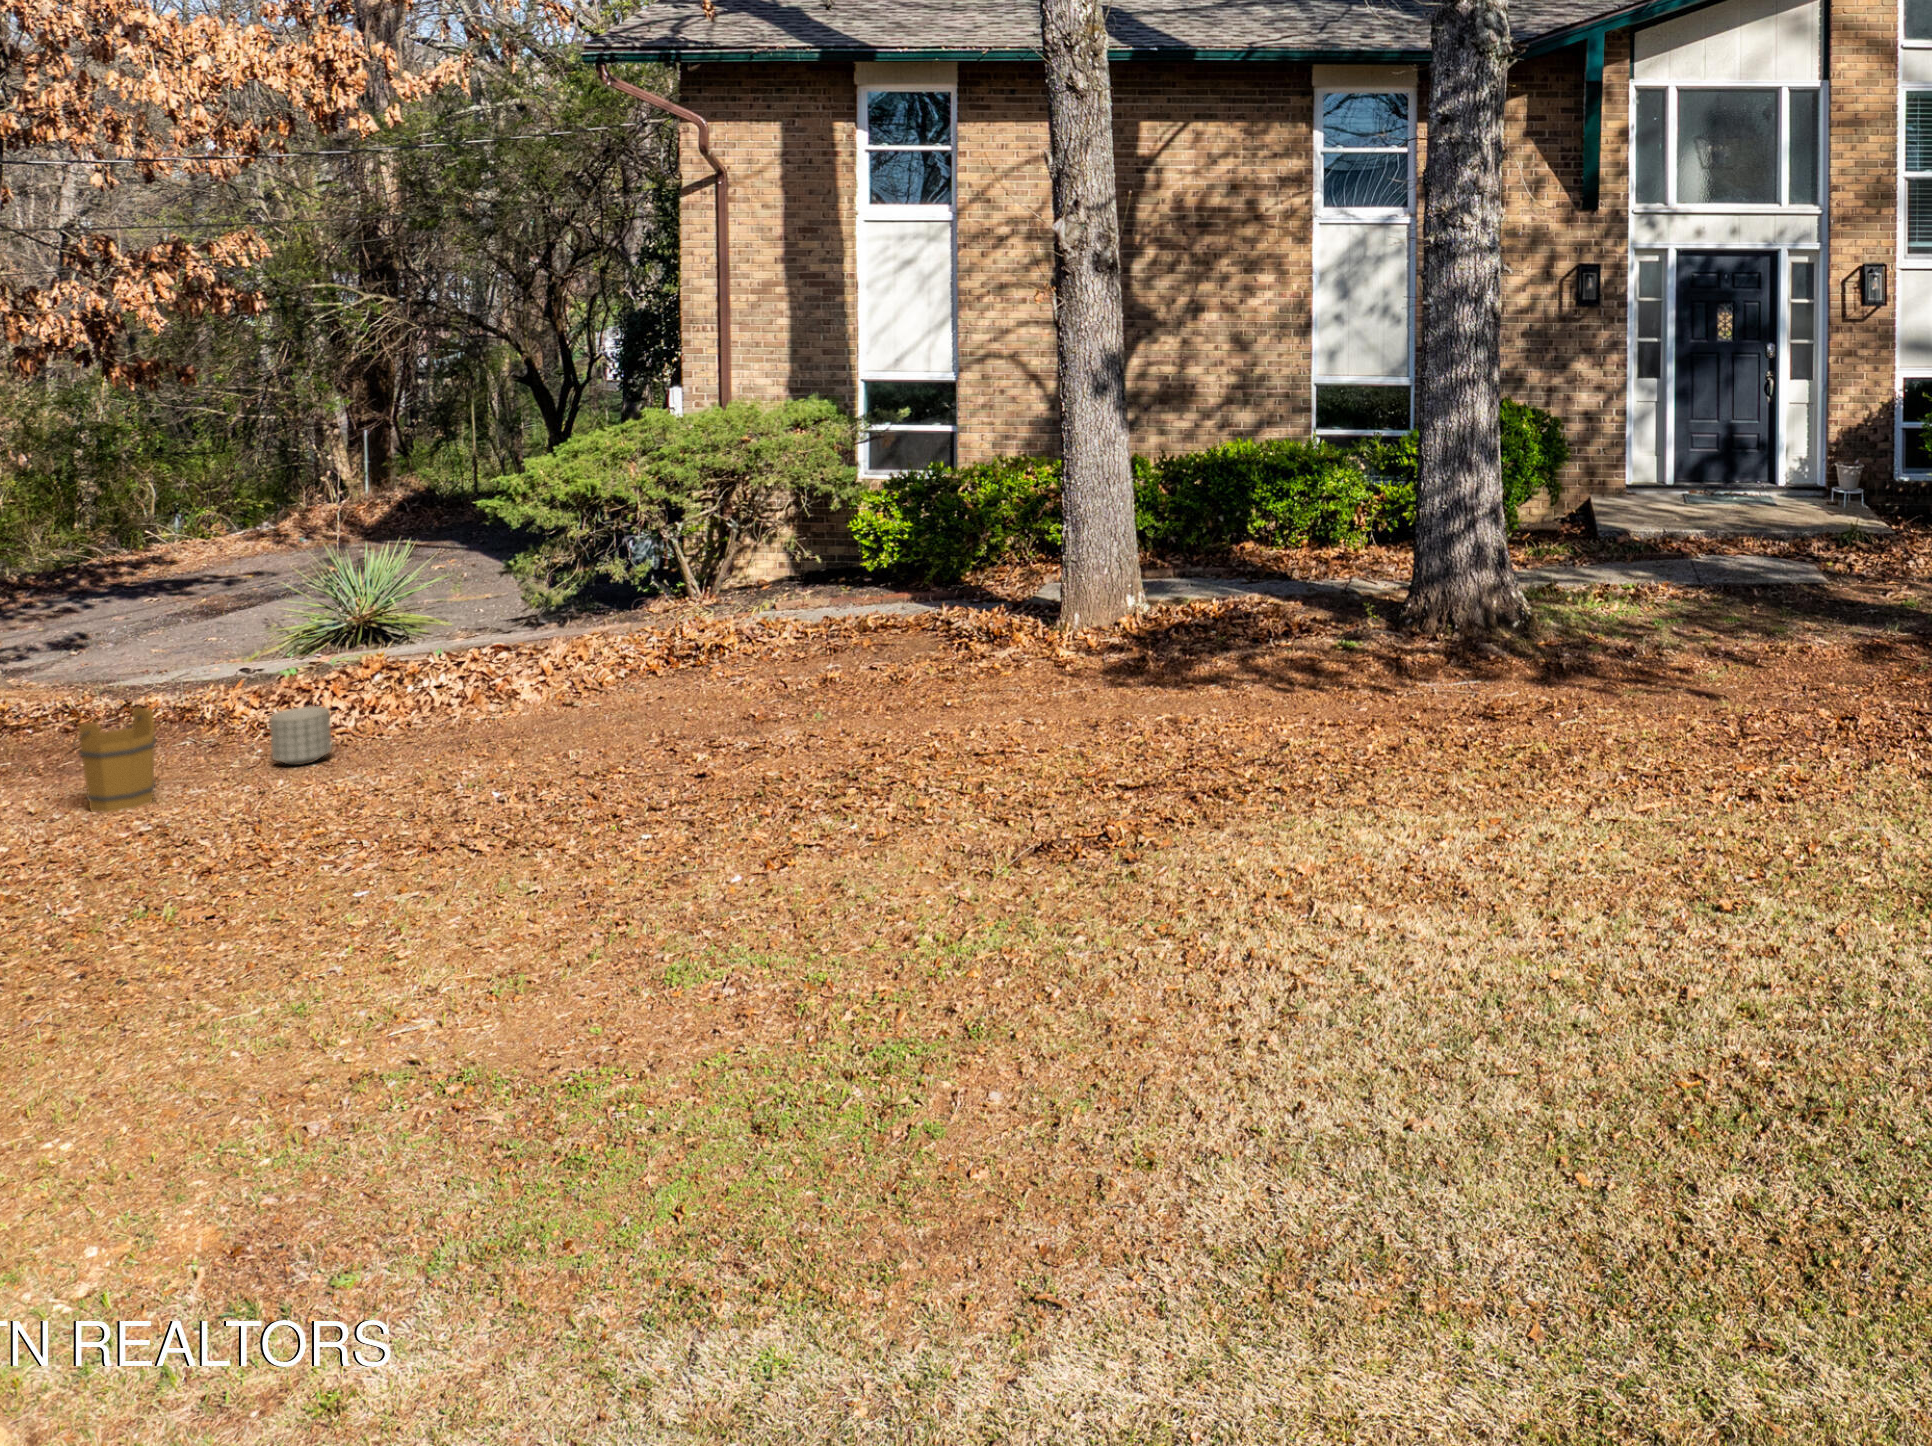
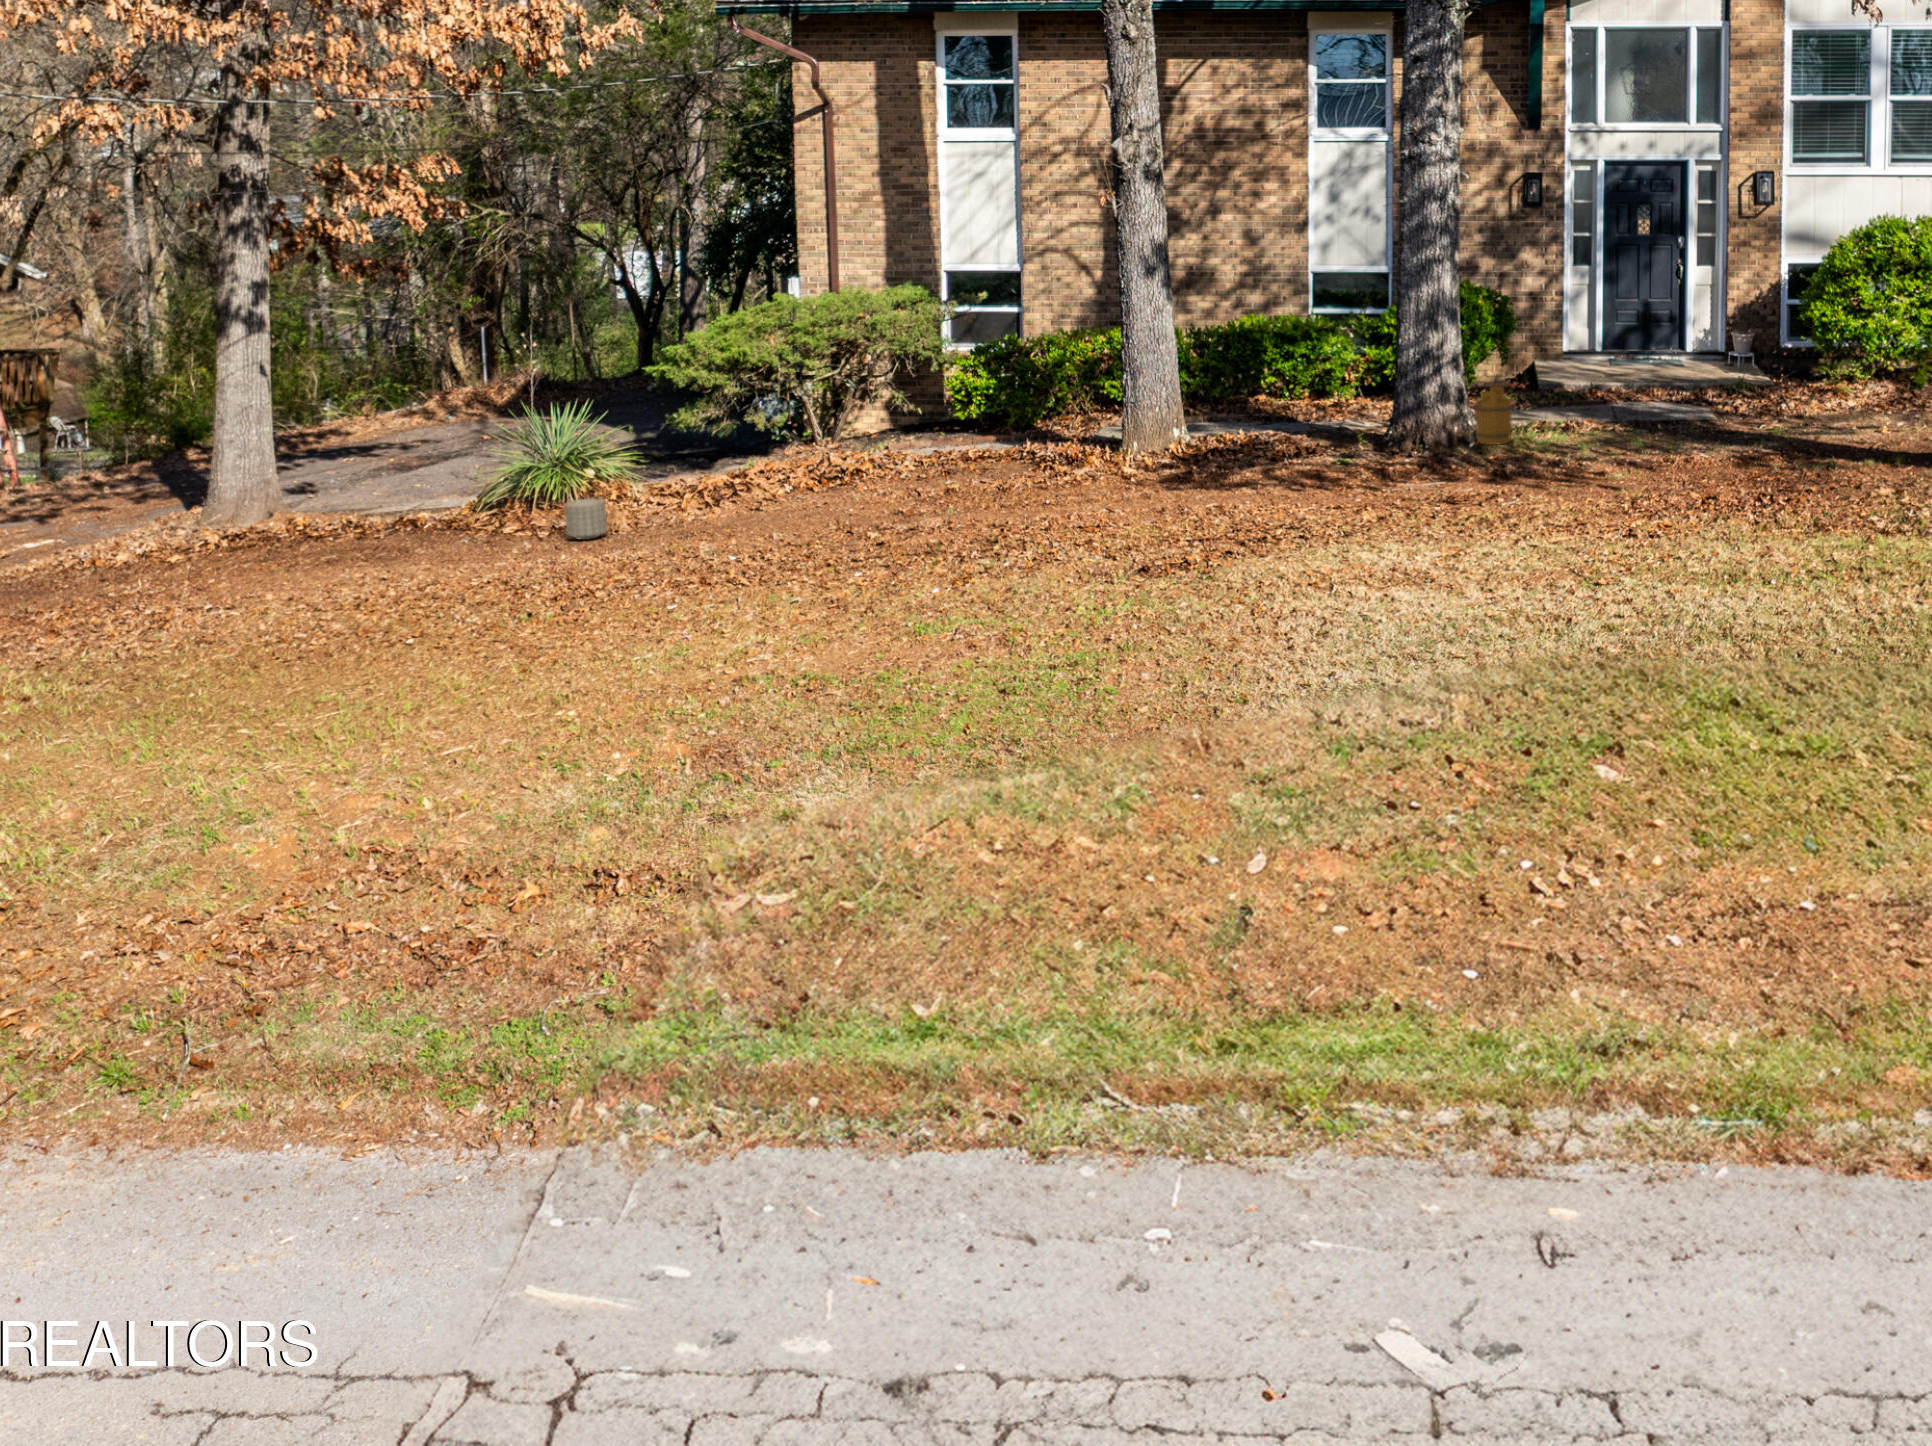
bucket: present [73,708,156,812] -> present [1470,386,1513,445]

